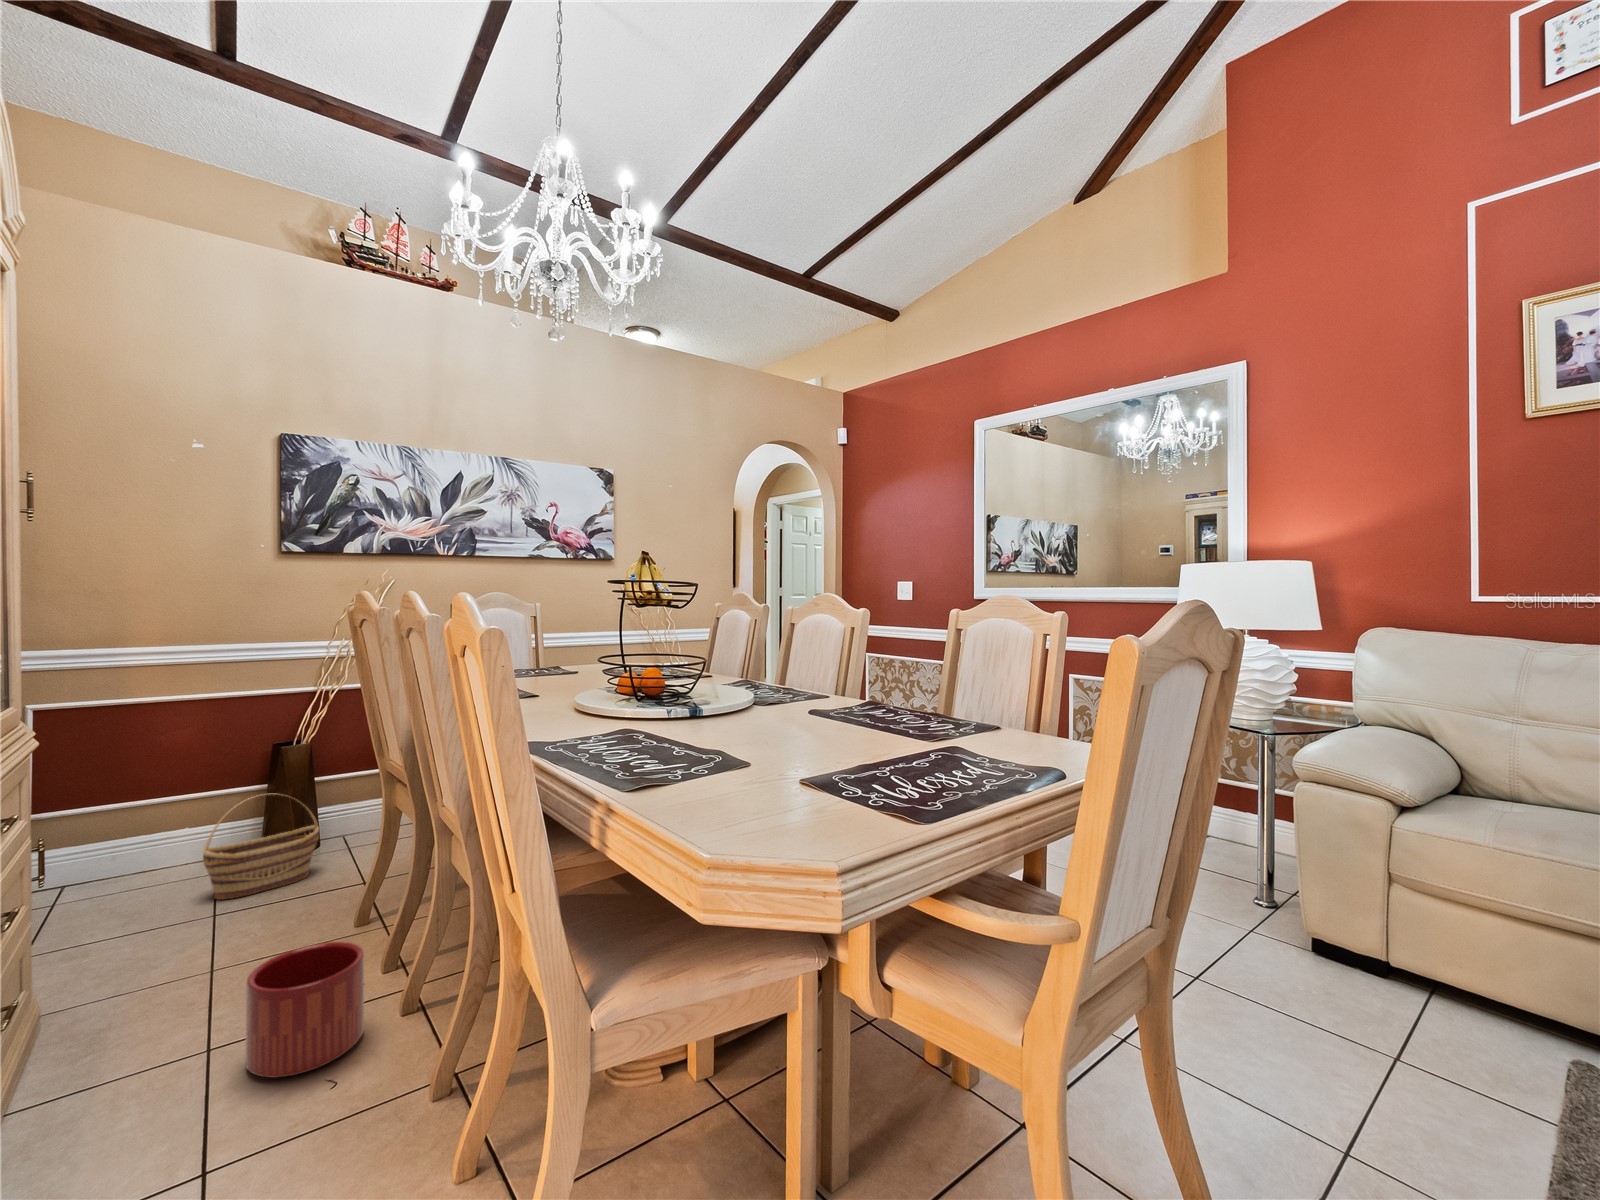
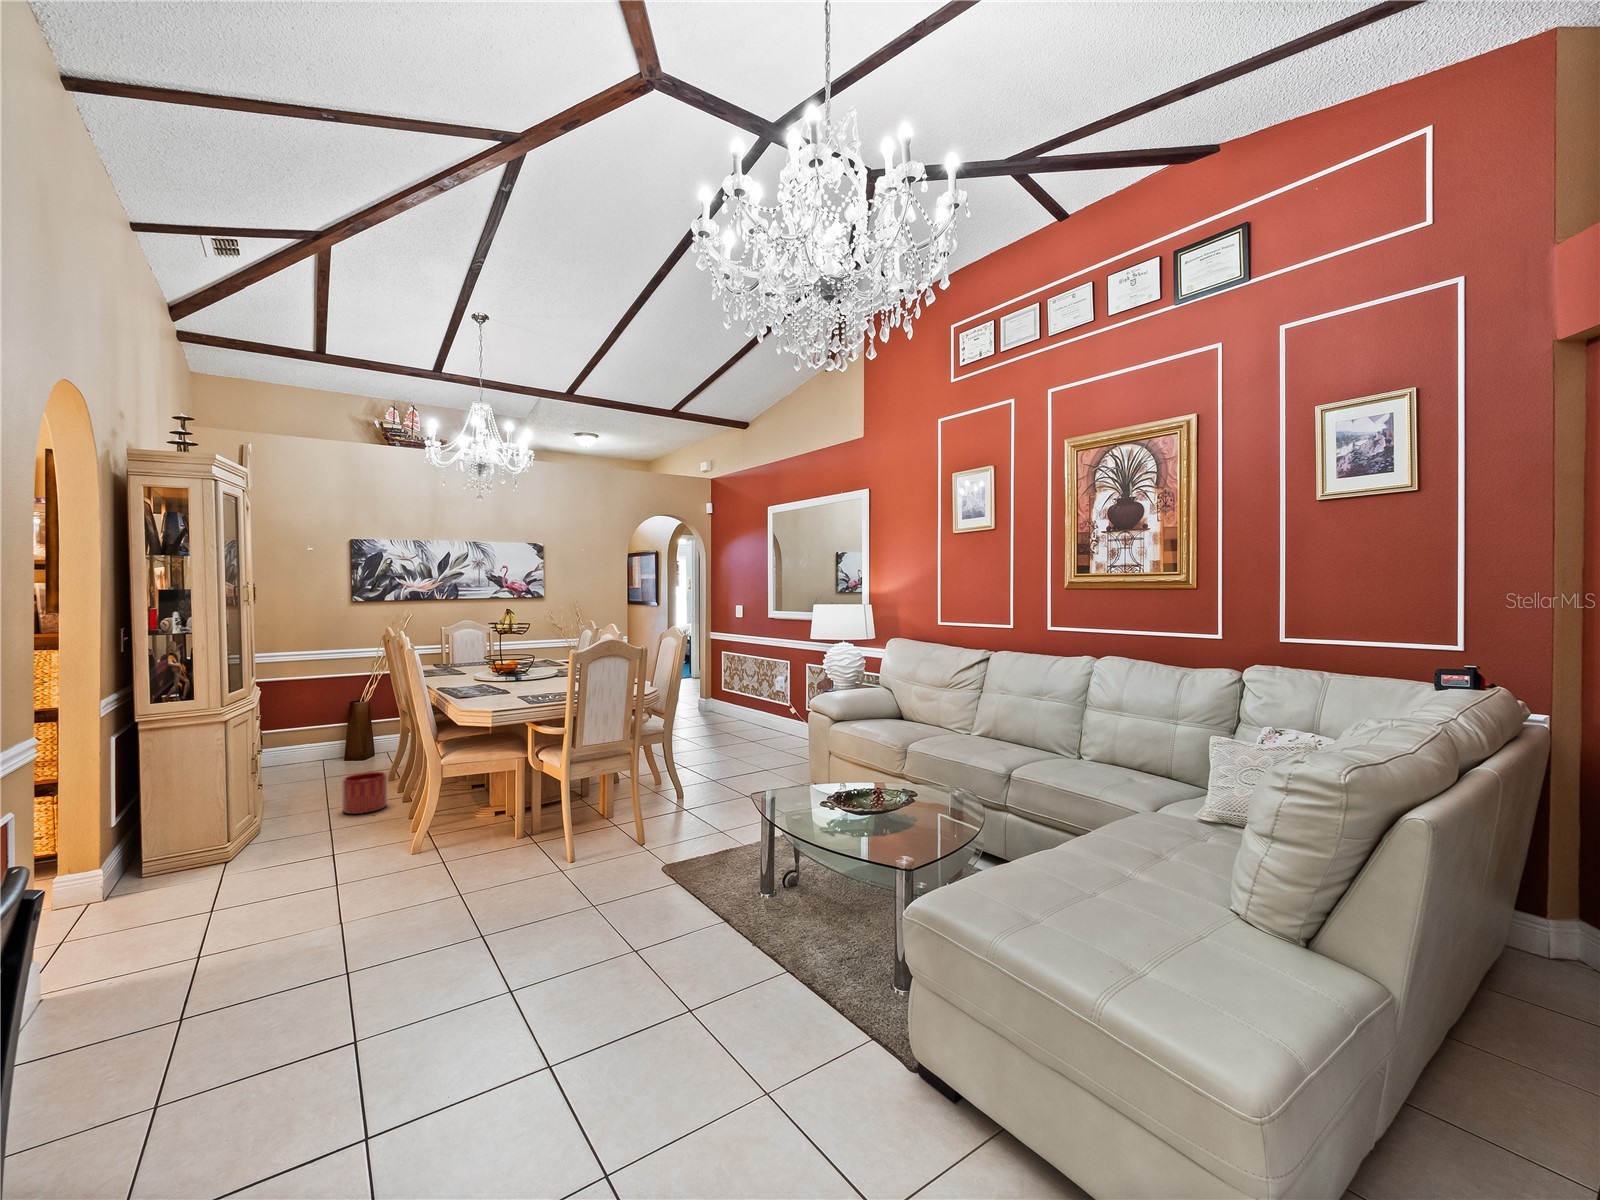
basket: present [203,796,319,900] -> none [318,724,372,773]

